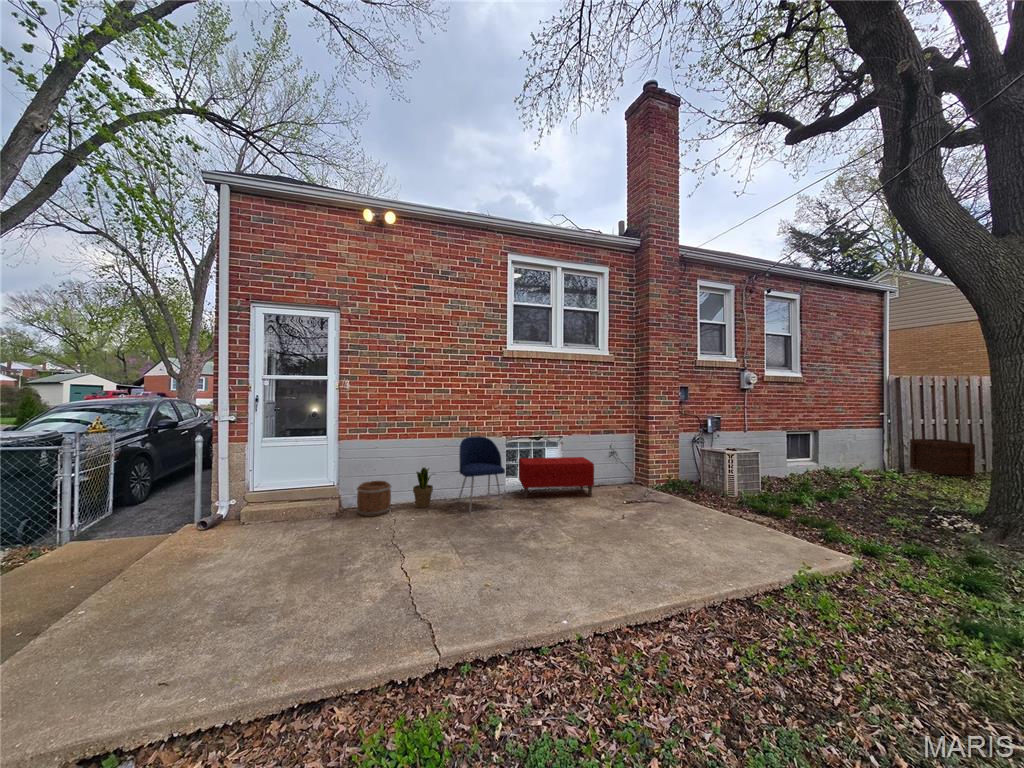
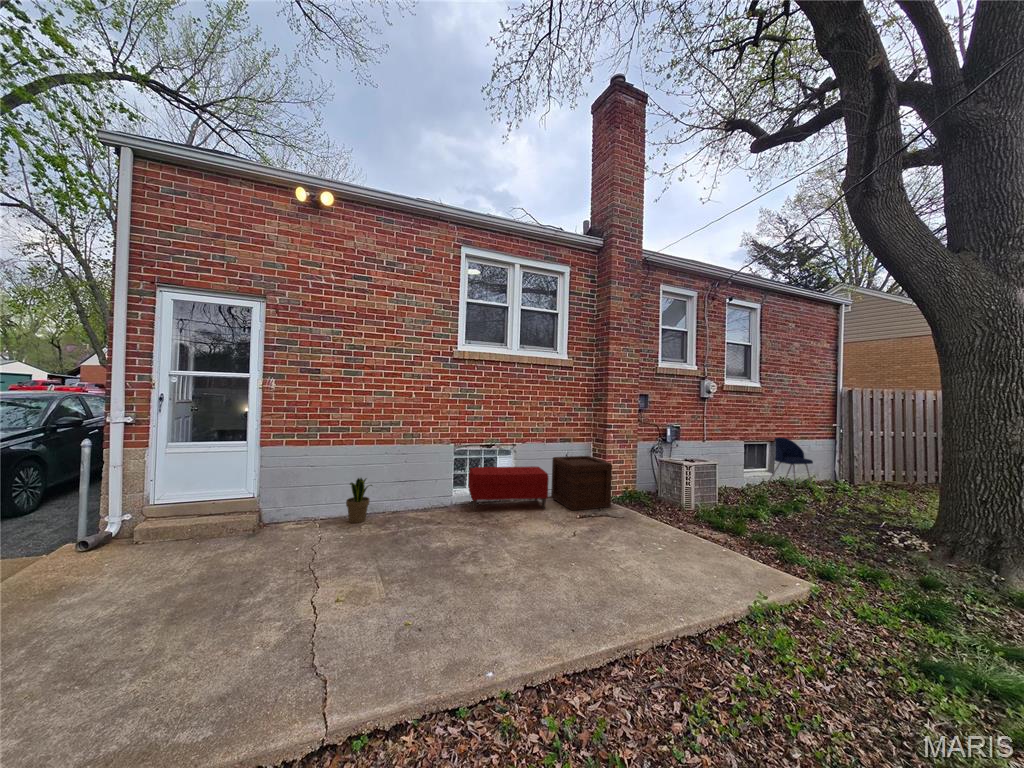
chair: present [458,436,505,513] -> present [769,437,813,489]
wooden crate: present [910,439,975,475] -> present [551,456,612,511]
bucket: present [356,481,391,517] -> none [277,493,320,534]

